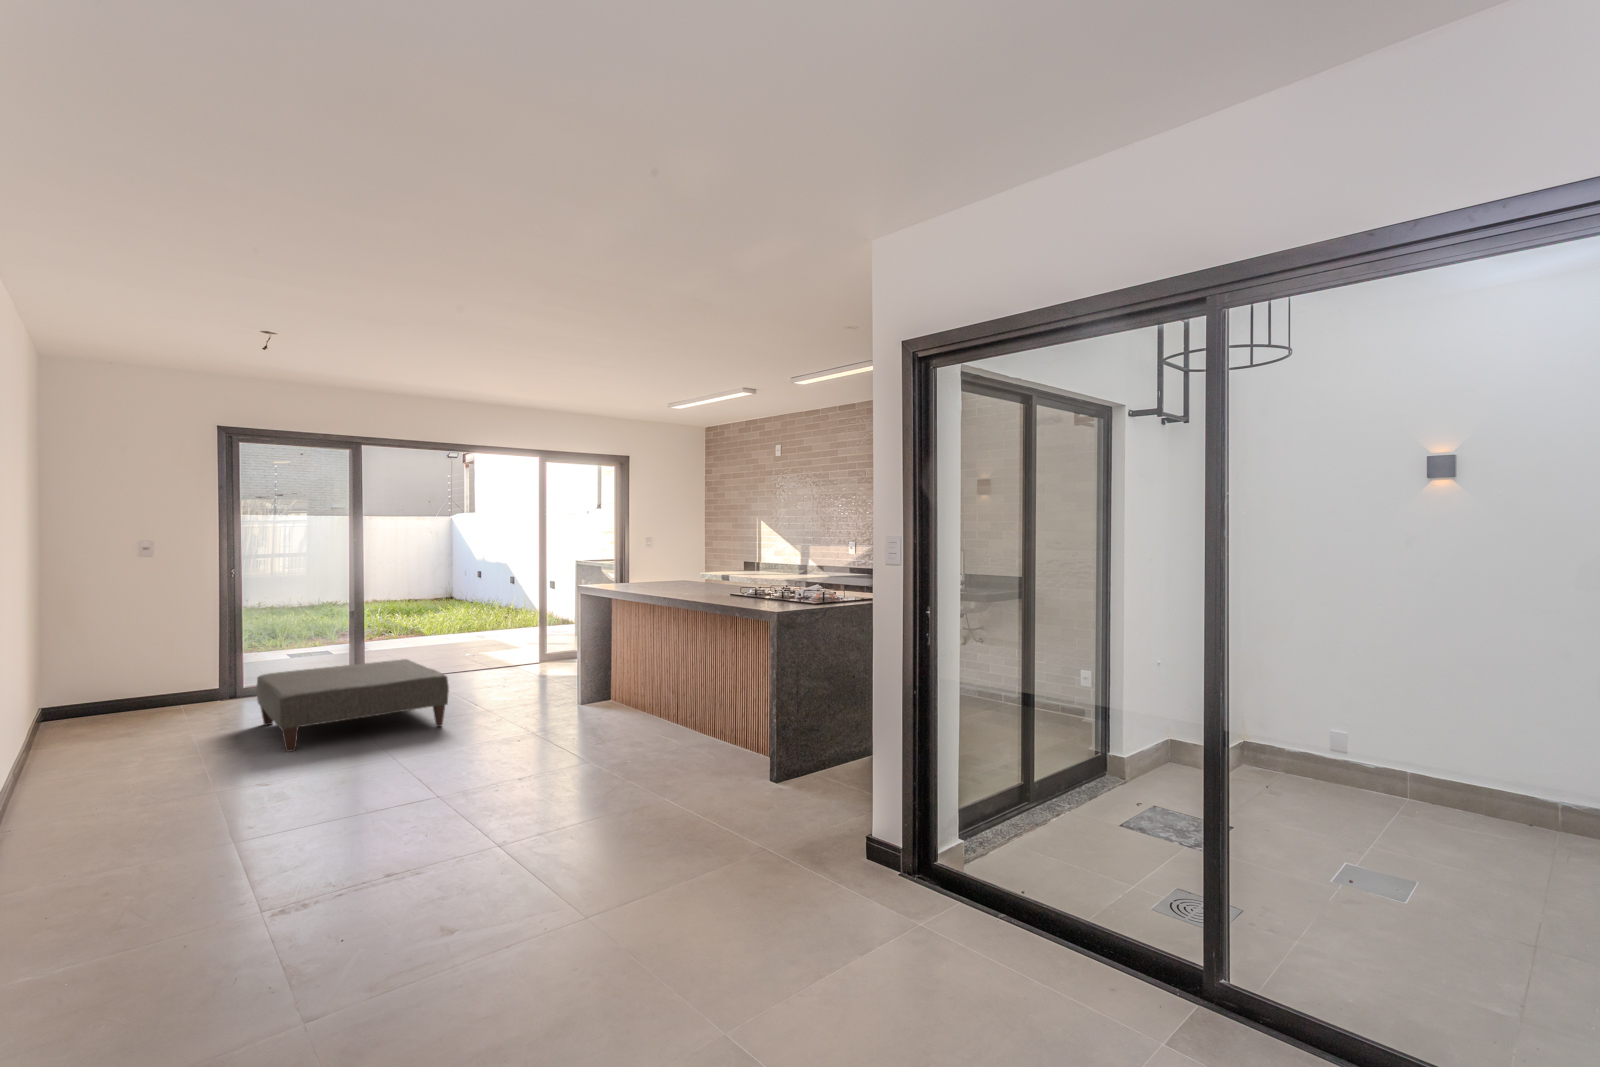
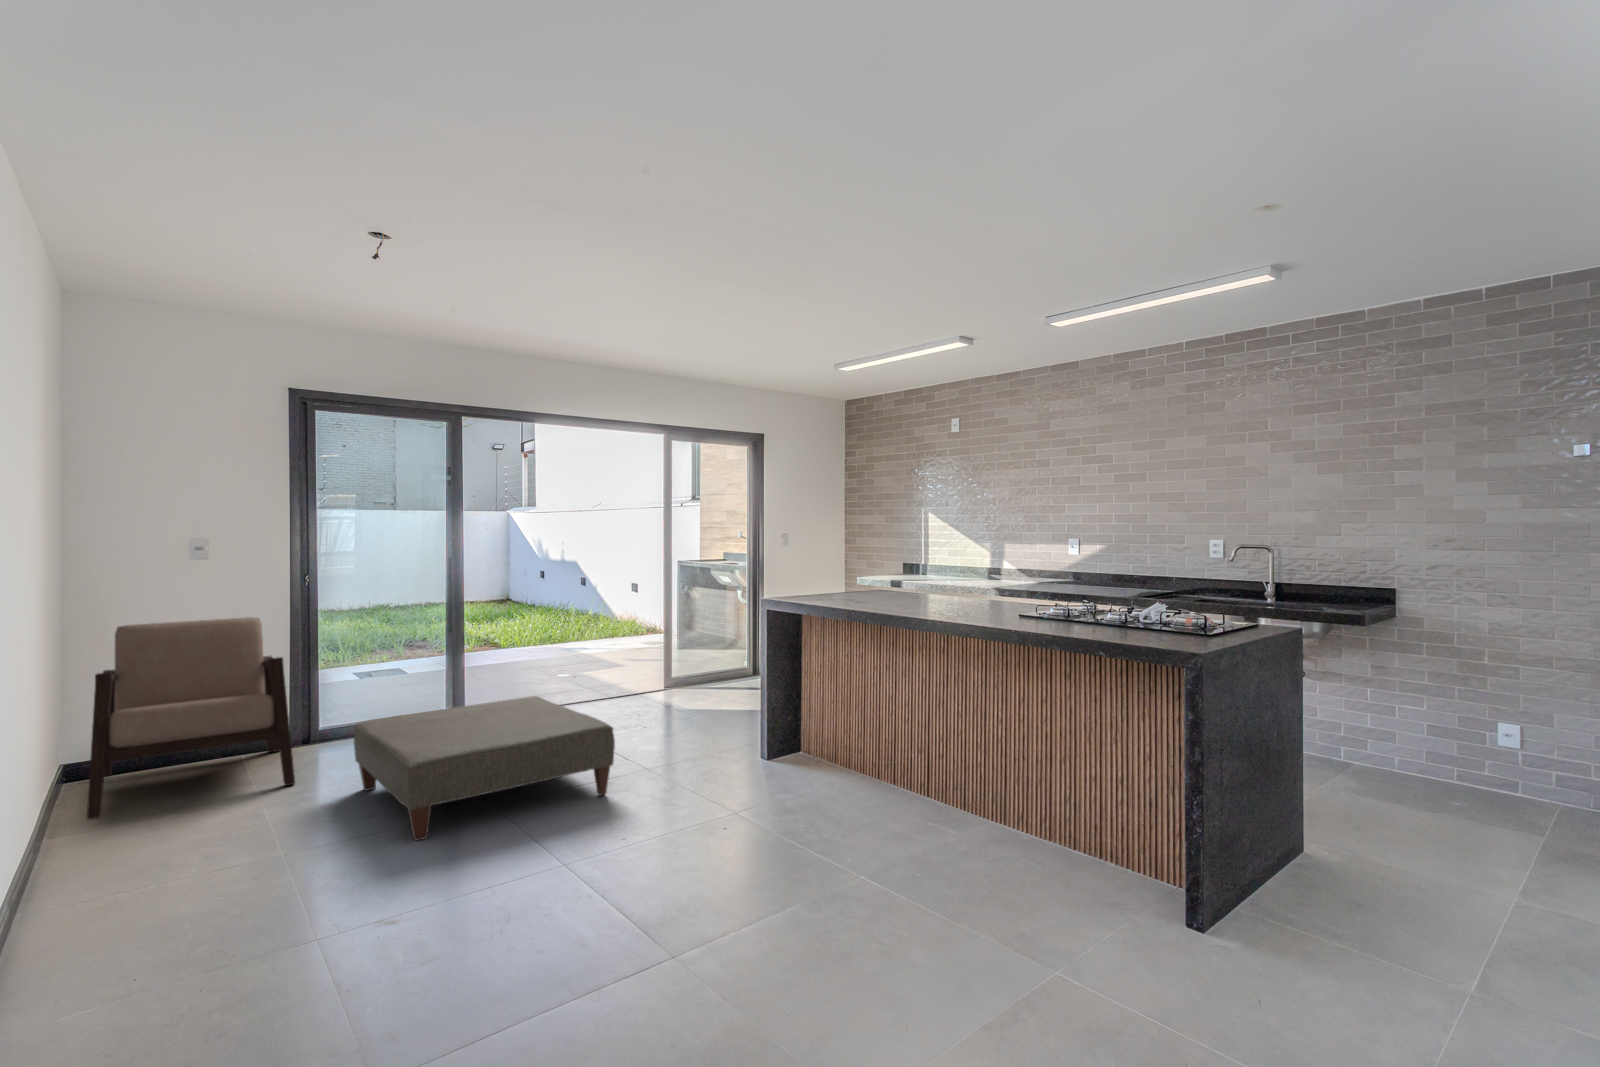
armchair: none [52,600,214,742] -> present [87,617,295,819]

